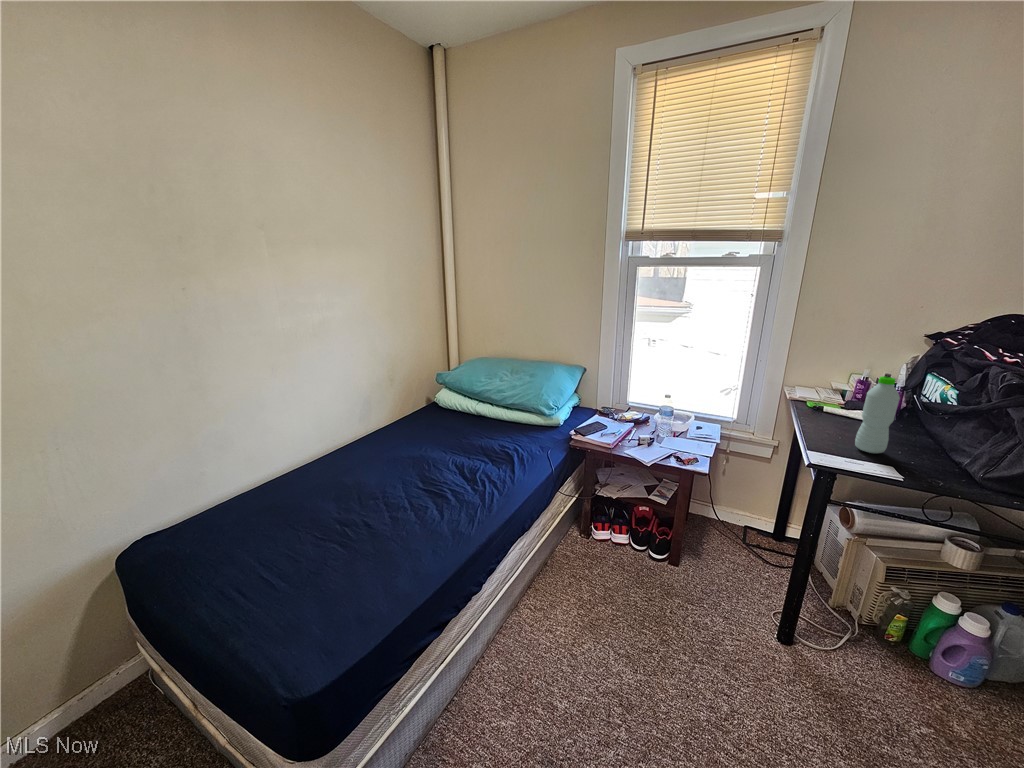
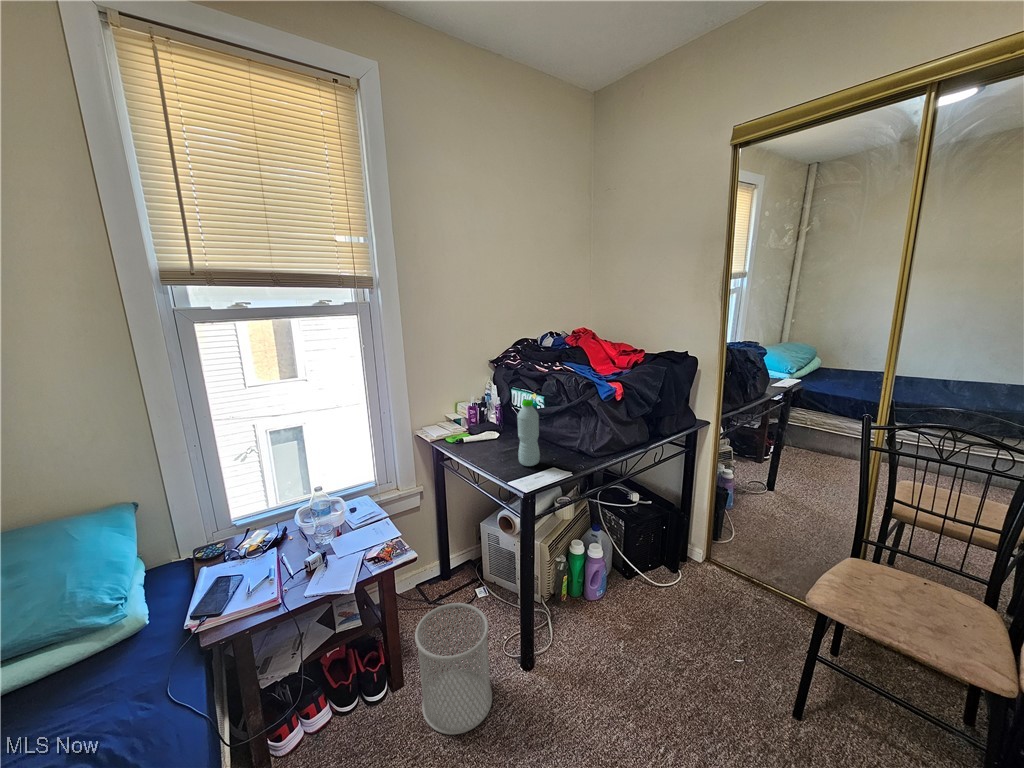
wastebasket: none [672,523,749,628] -> present [415,603,492,735]

